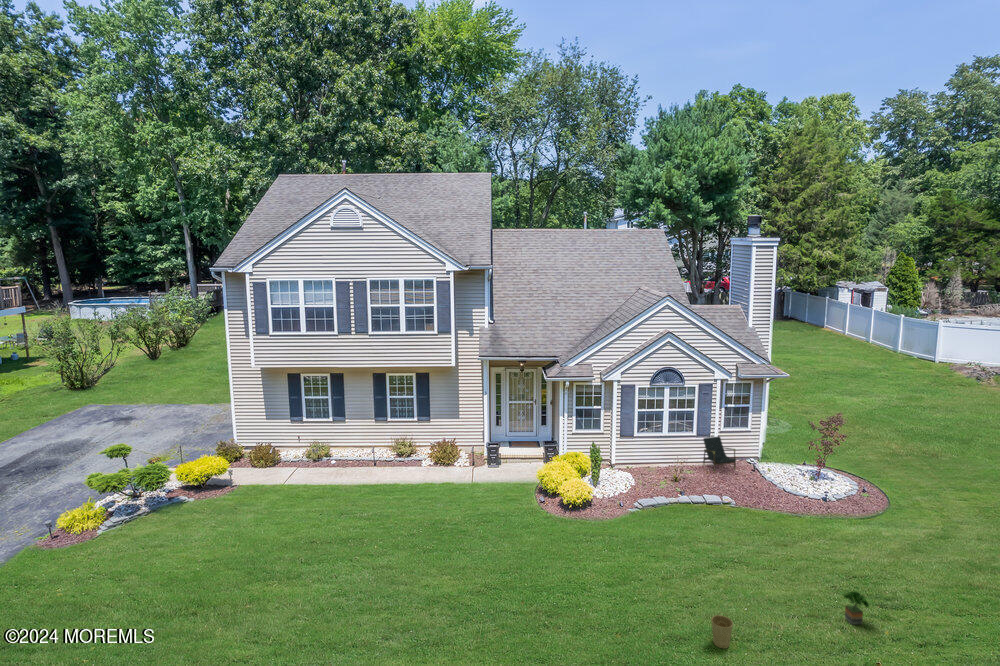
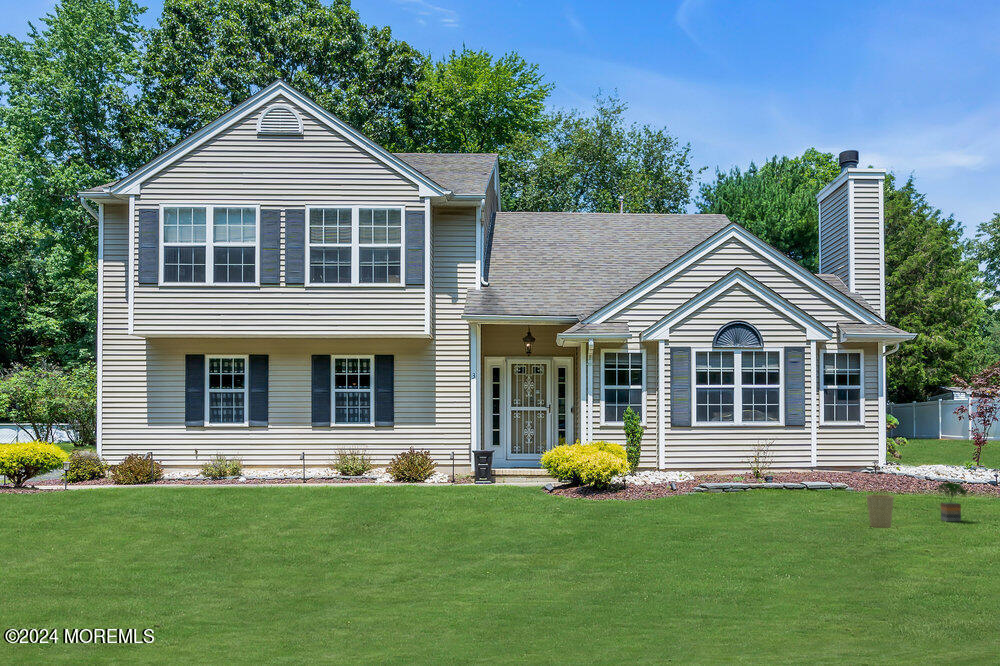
lounge chair: present [703,436,736,472] -> none [794,429,842,473]
basket: present [711,615,733,648] -> present [866,489,894,528]

